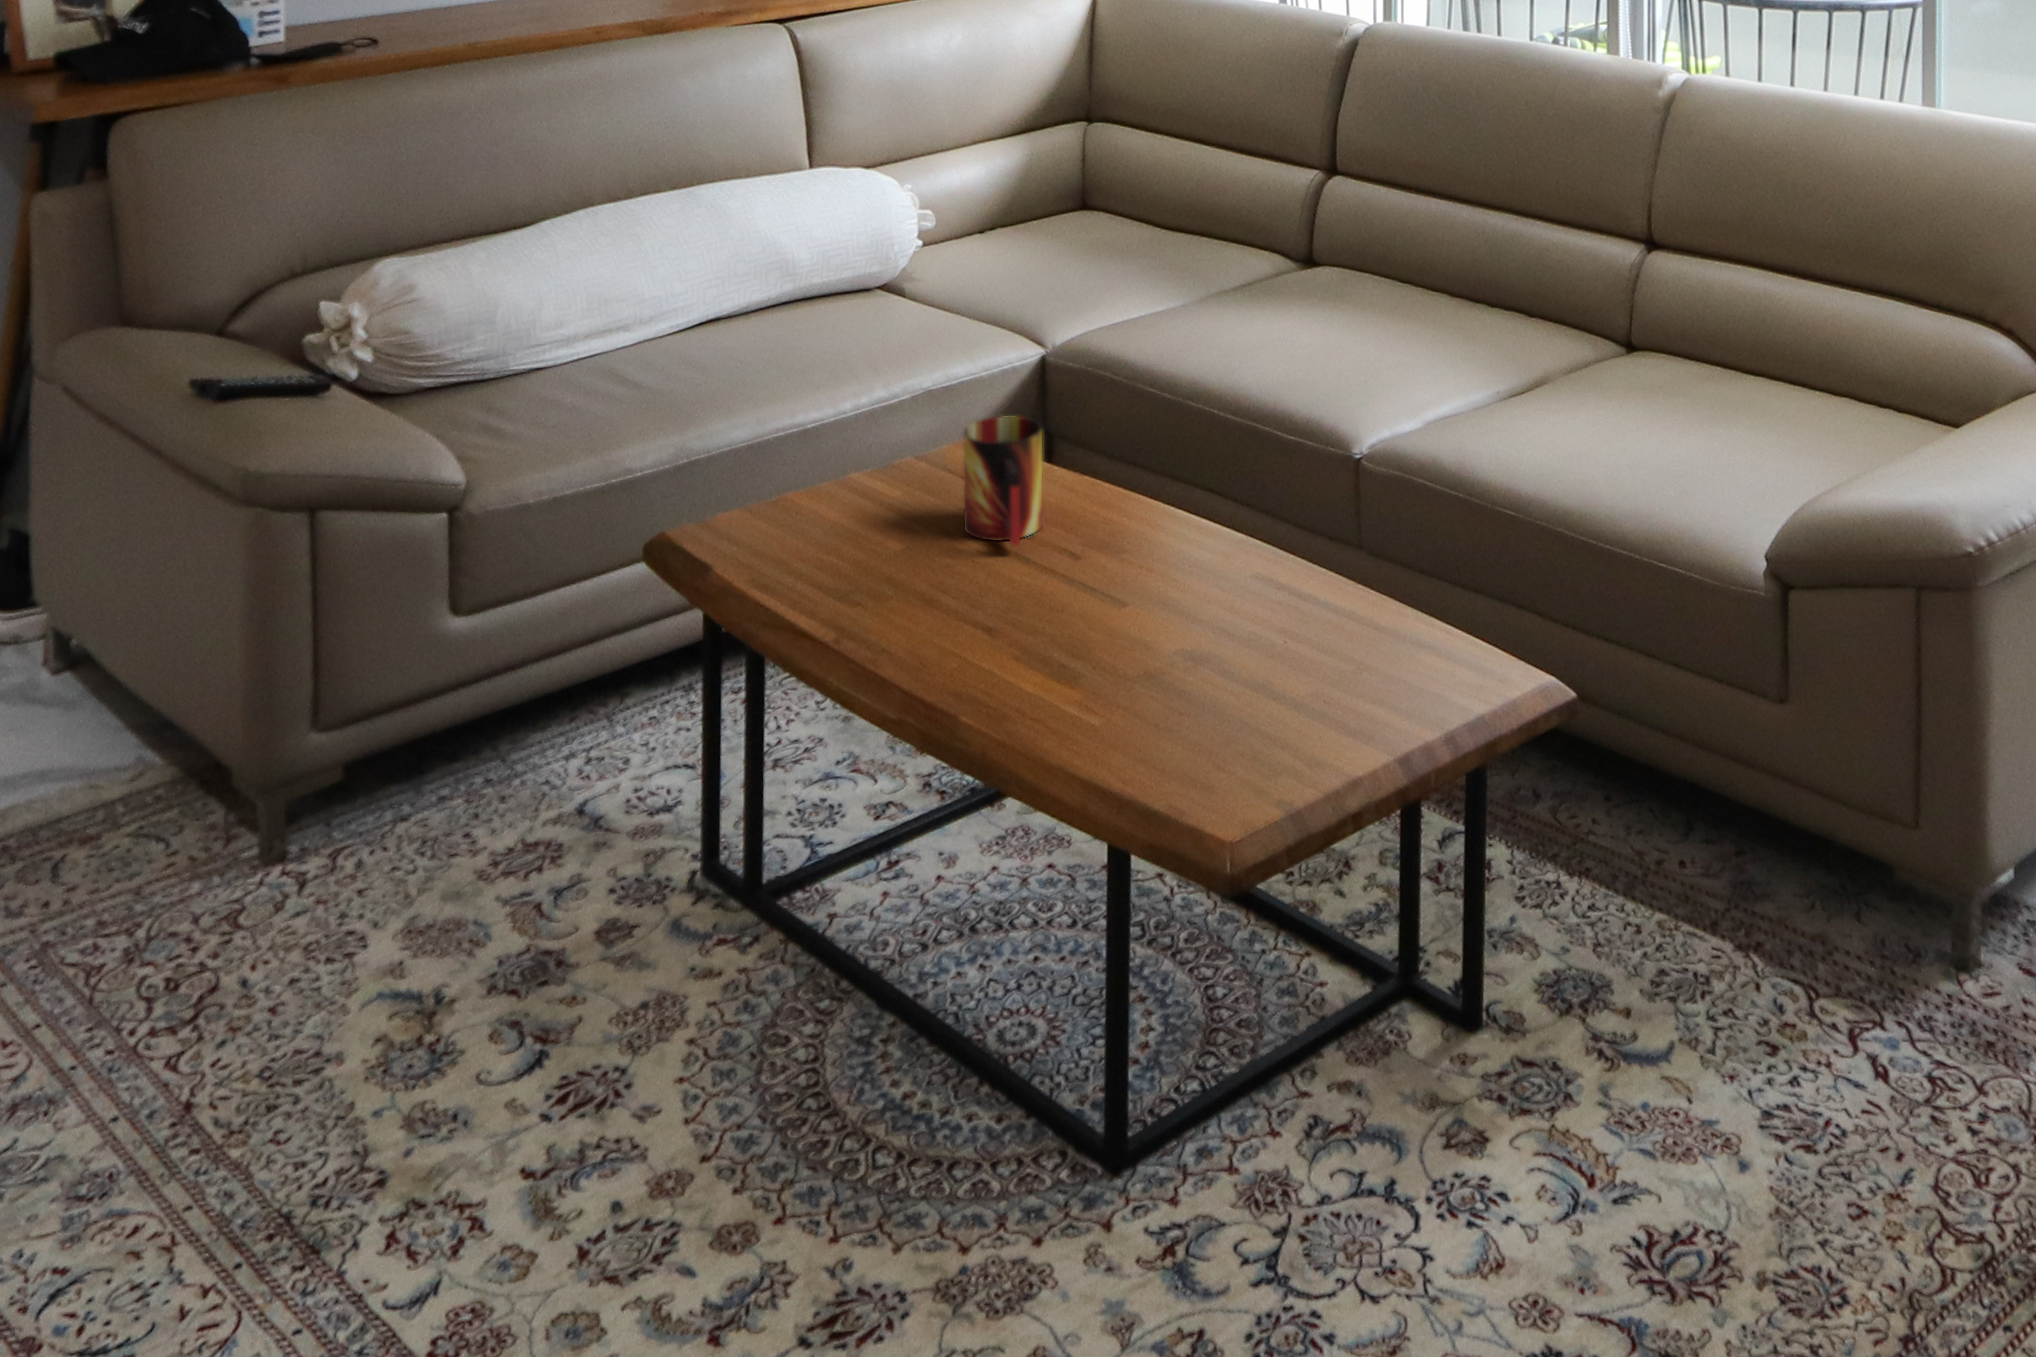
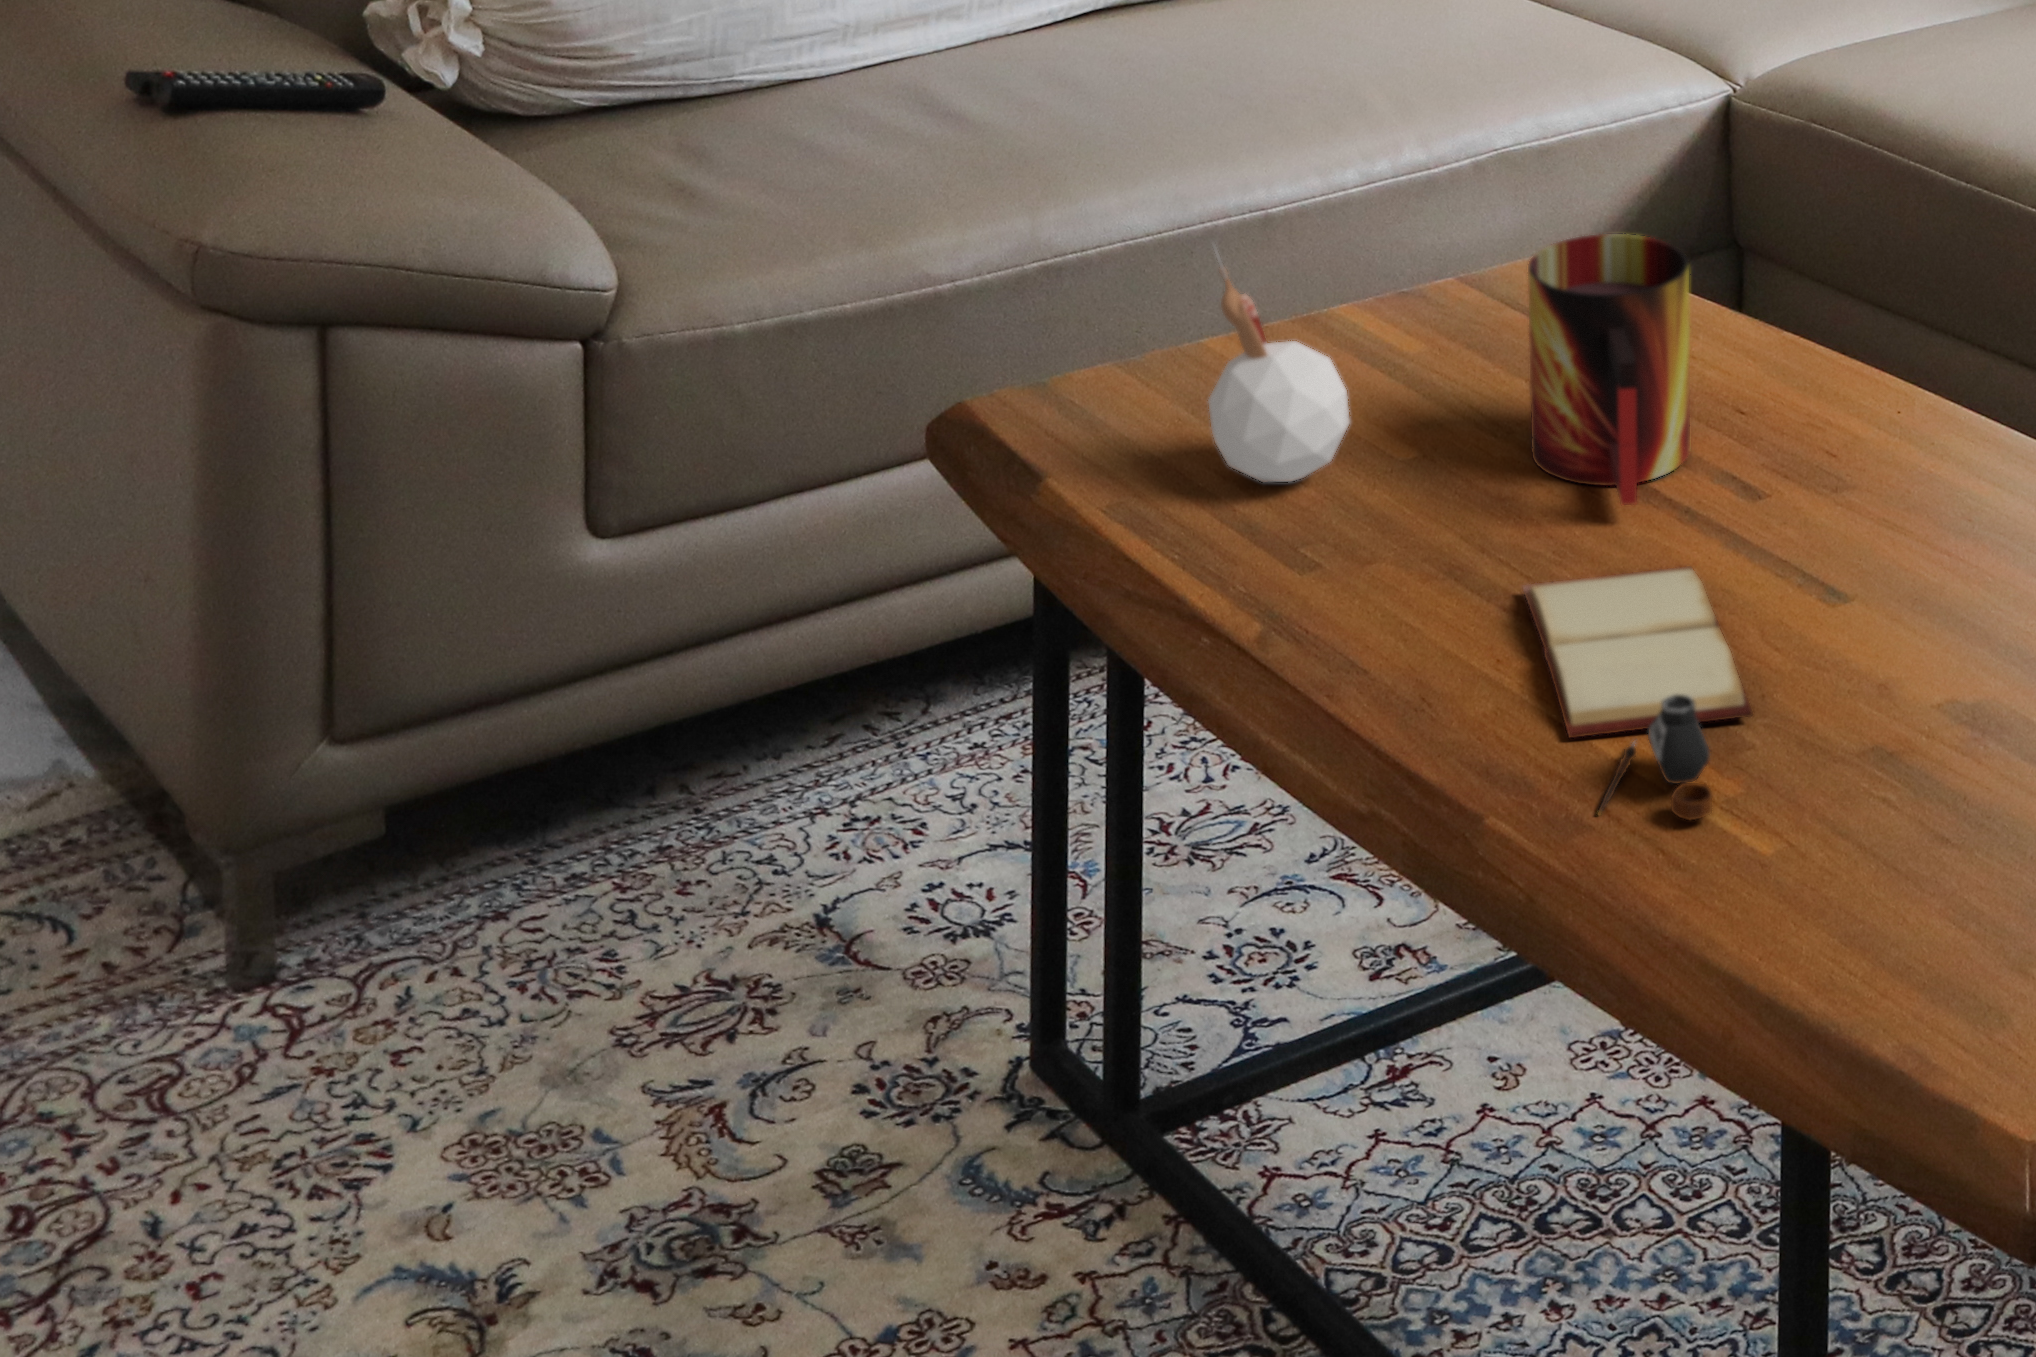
candle: none [808,425,876,547] -> present [1209,244,1349,483]
book: none [968,570,1082,668] -> present [1523,566,1752,820]

